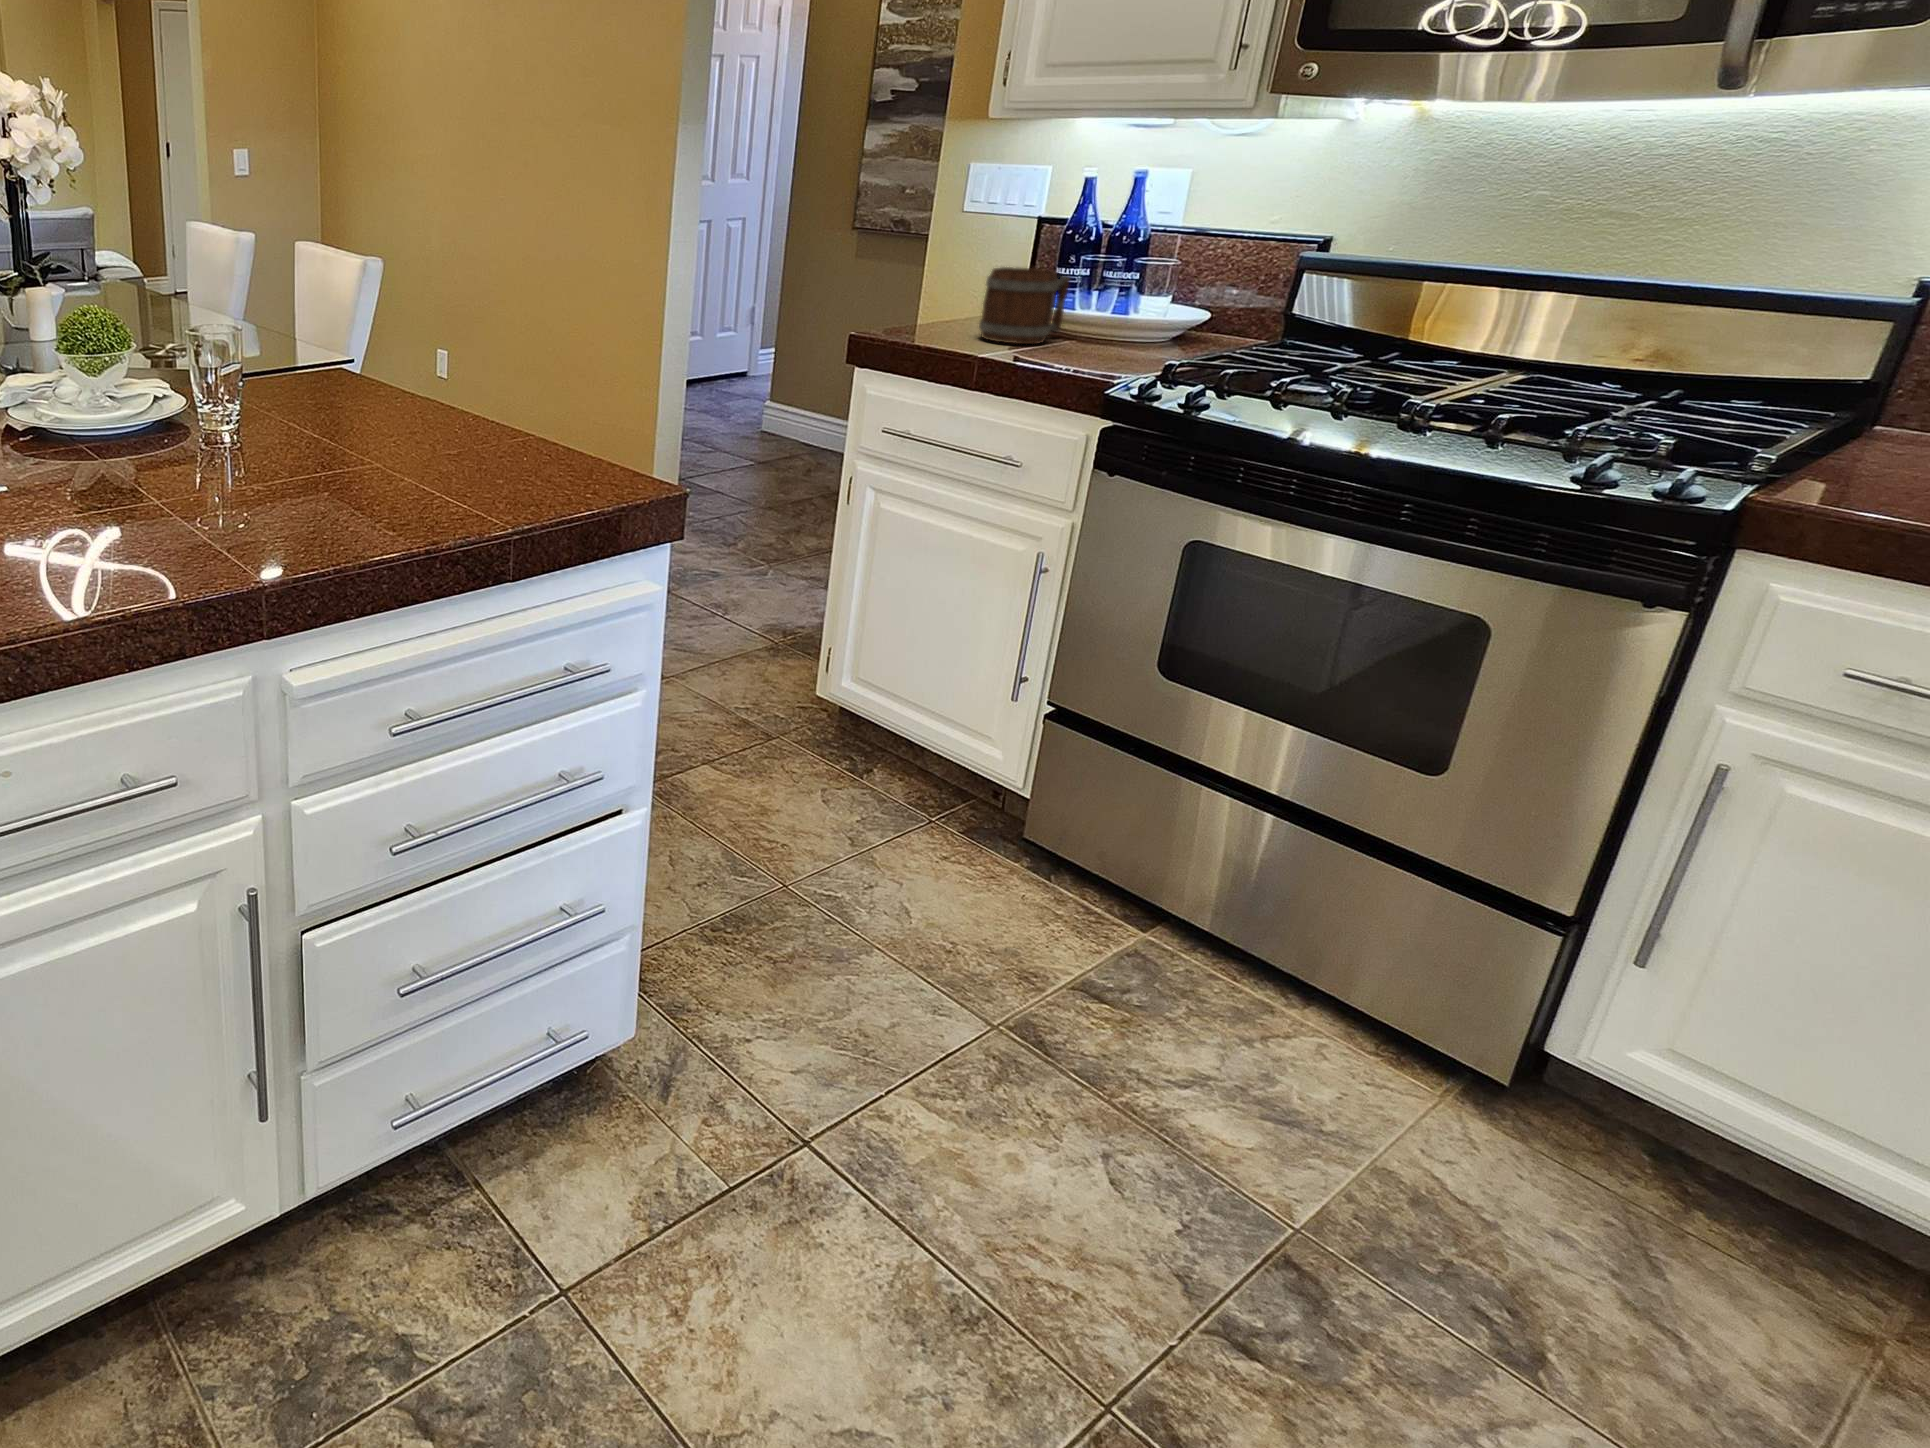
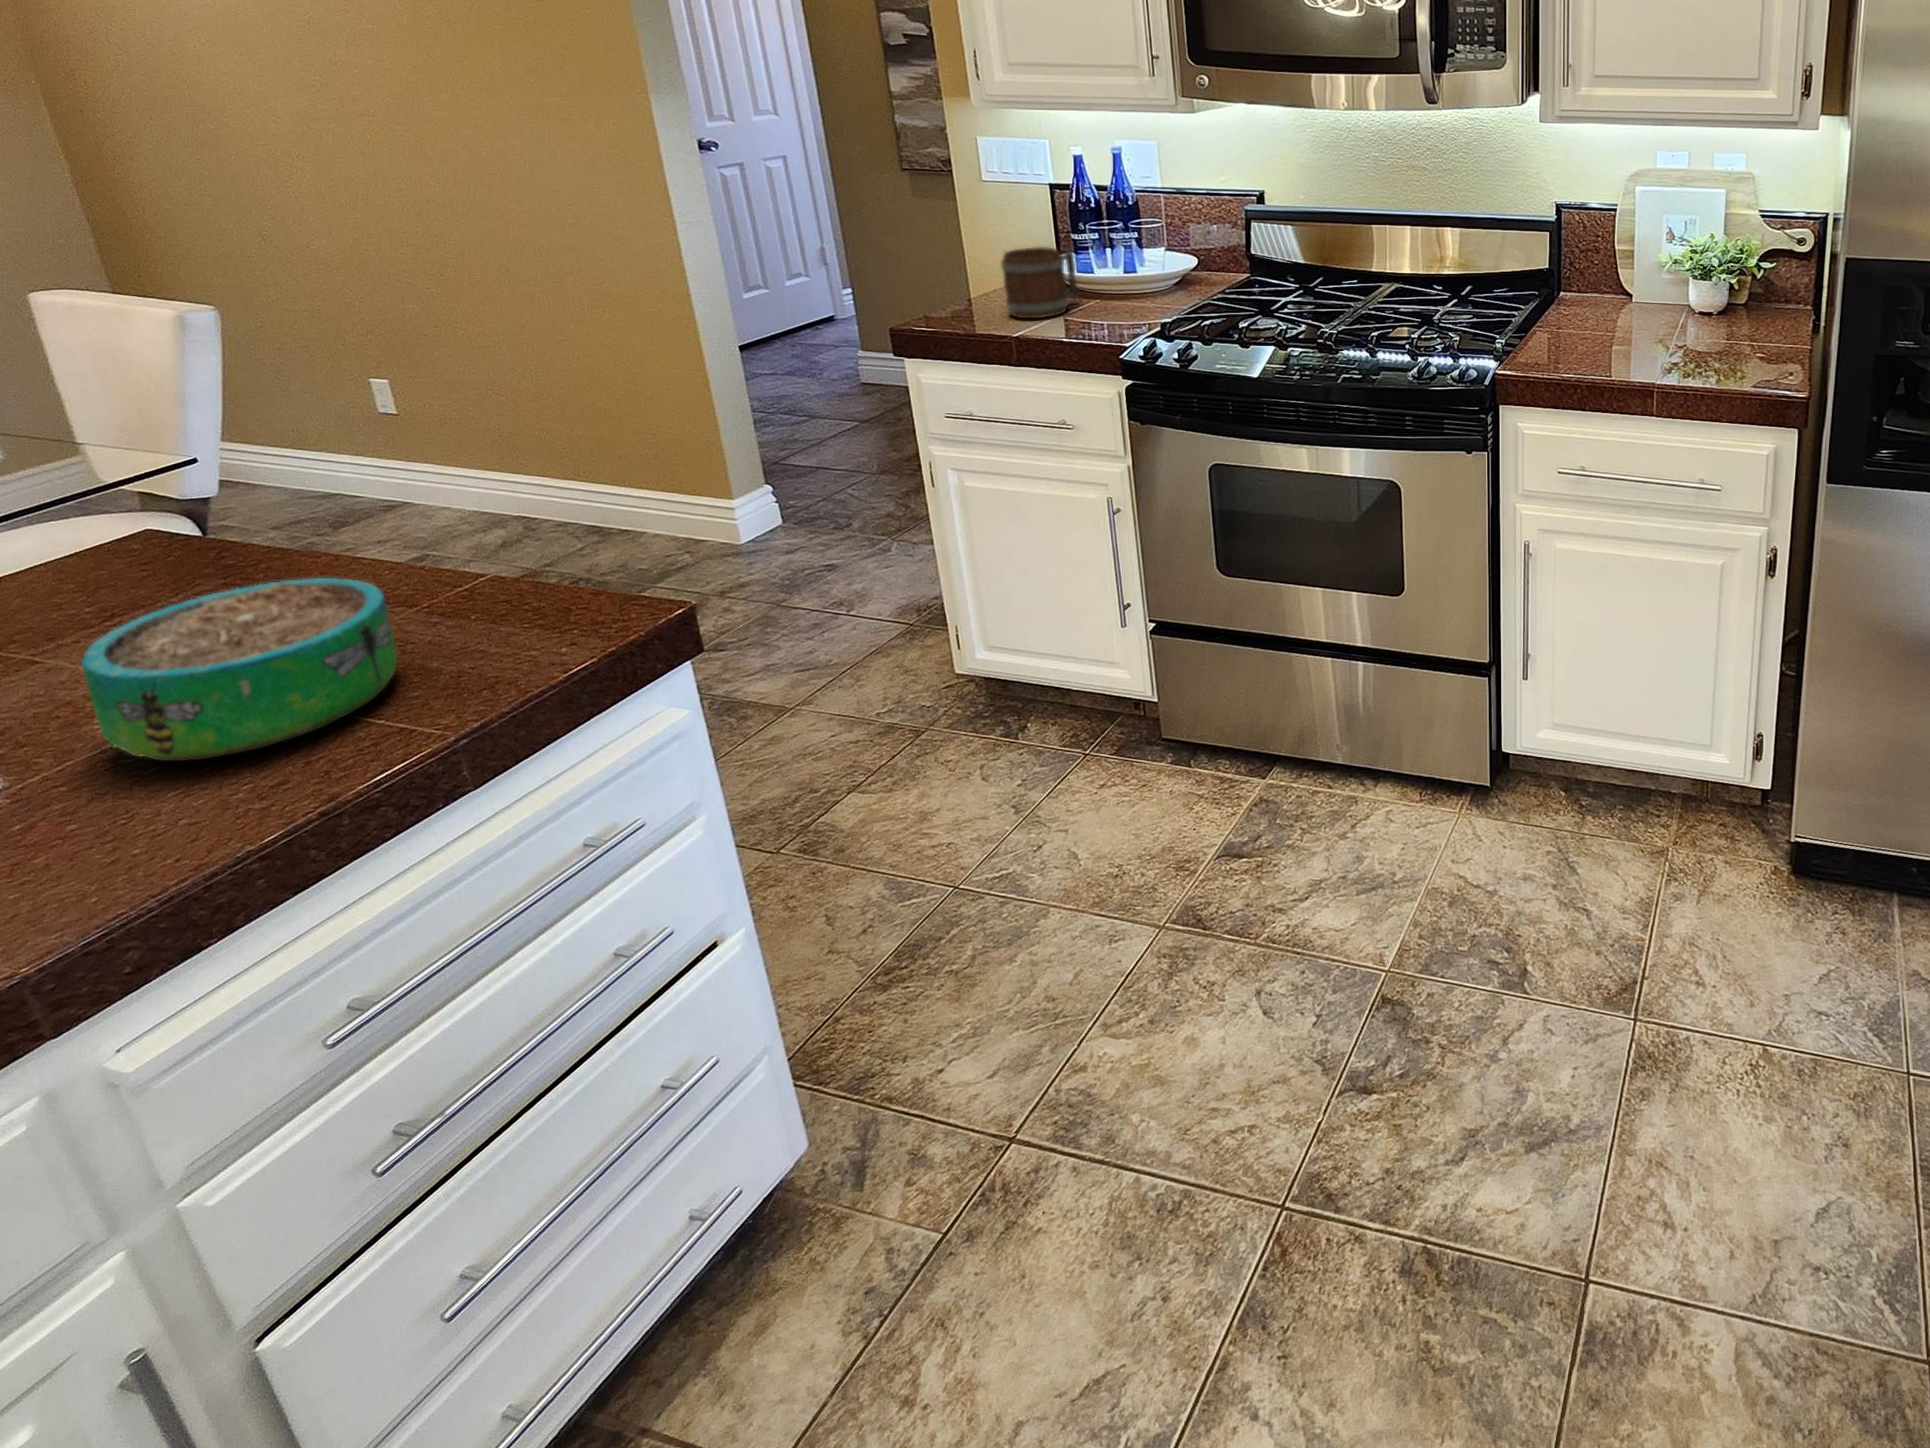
decorative bowl: none [320,389,489,502] -> present [81,578,397,761]

